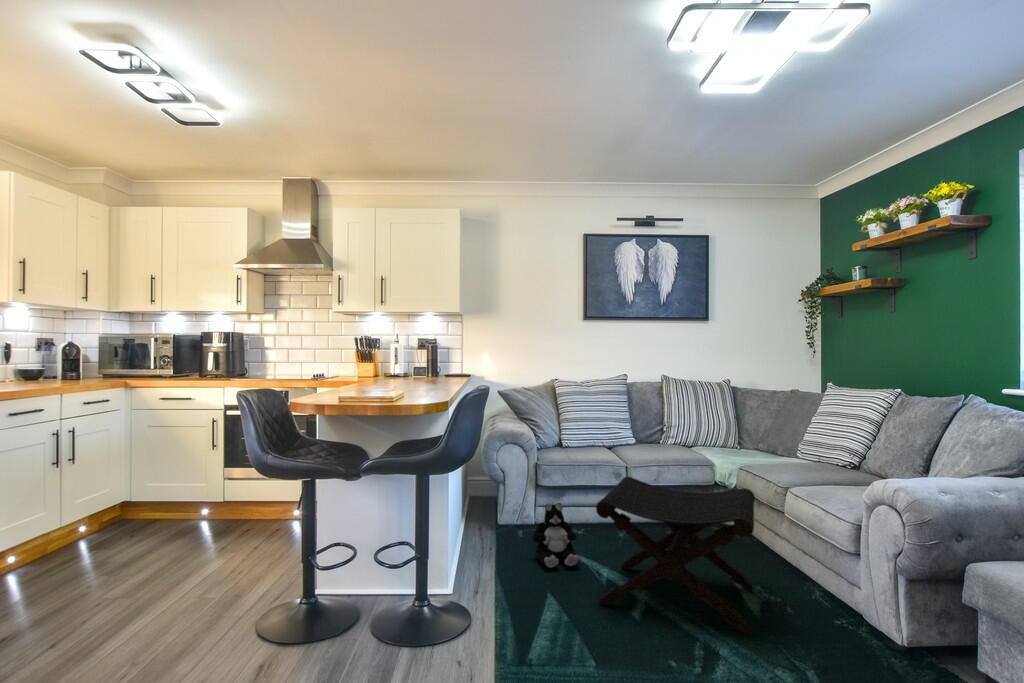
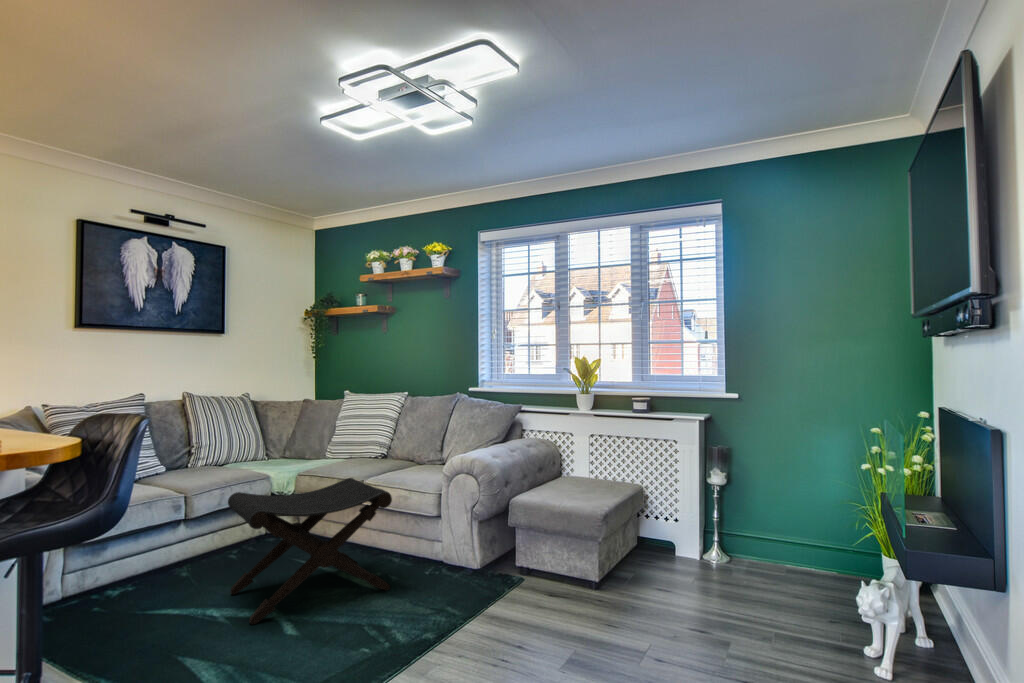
plush toy: present [533,503,580,568] -> none [112,546,187,625]

